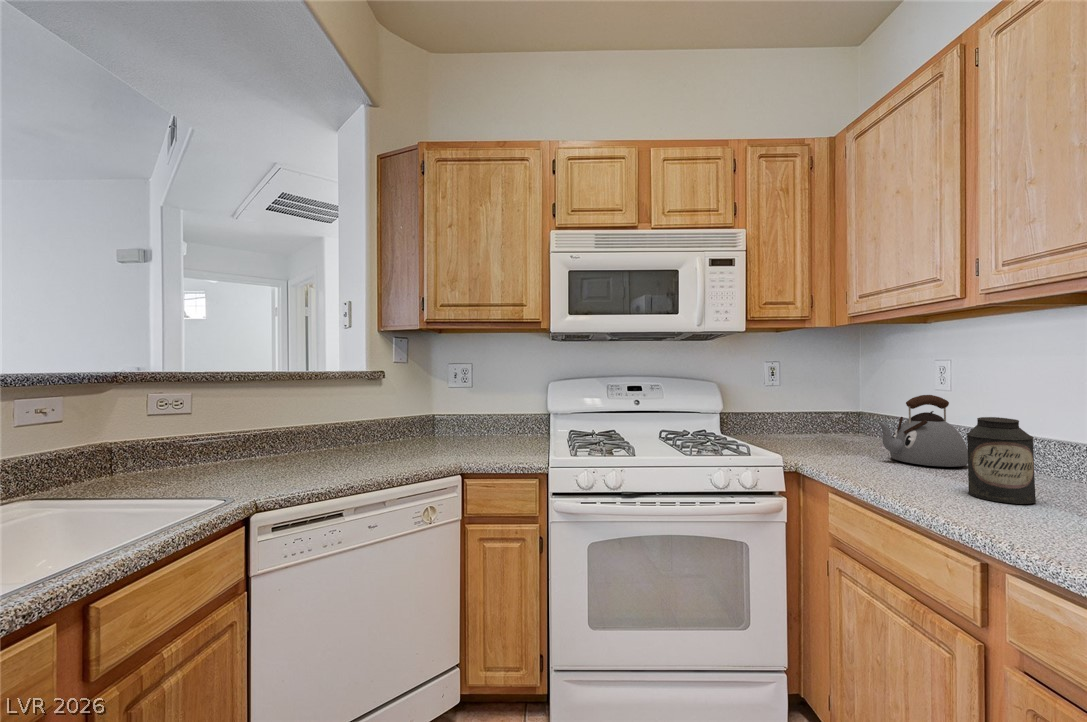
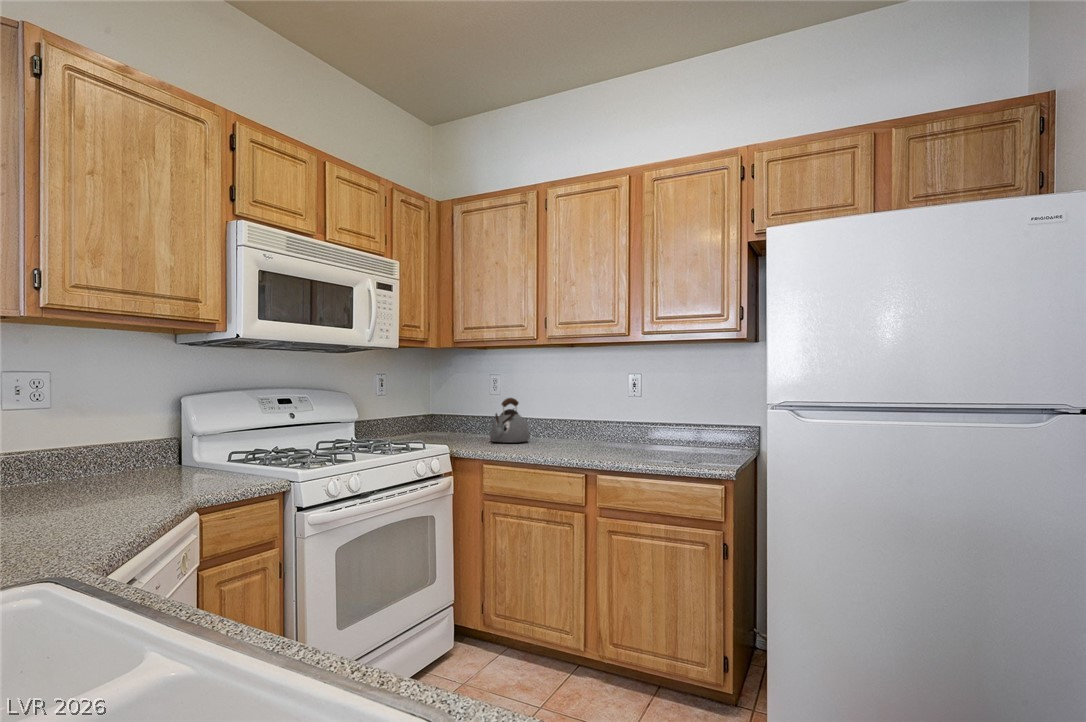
canister: present [967,417,1036,504] -> none [554,407,580,452]

